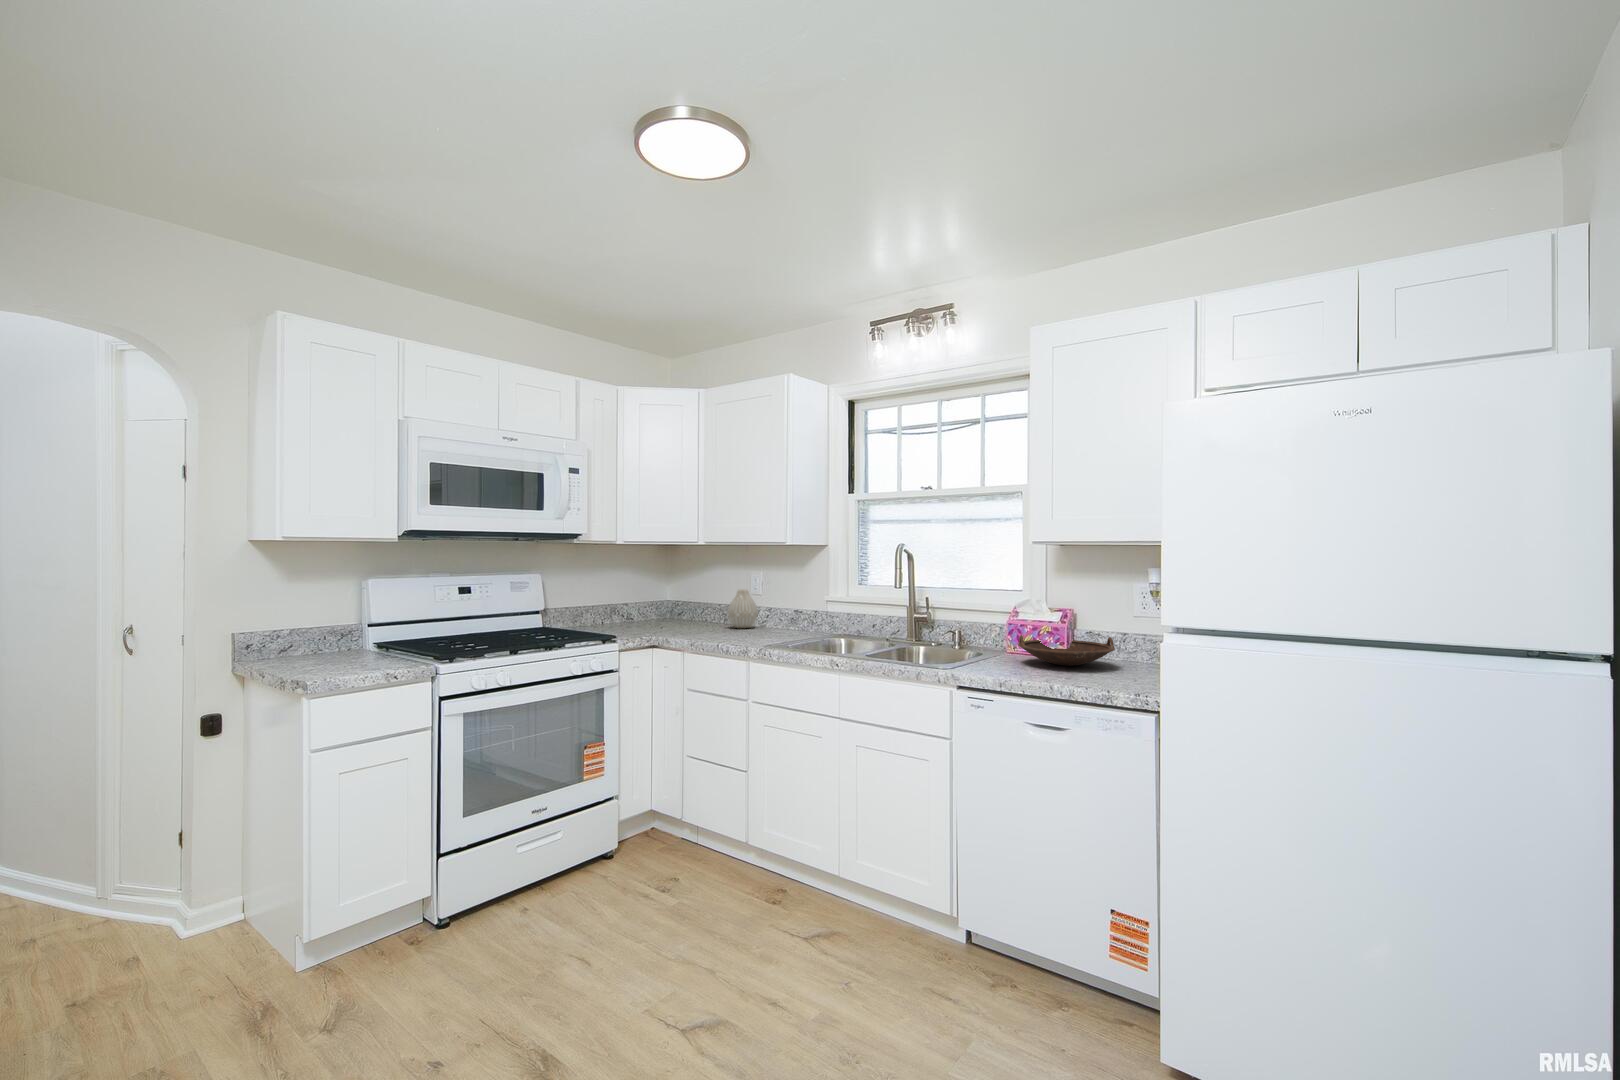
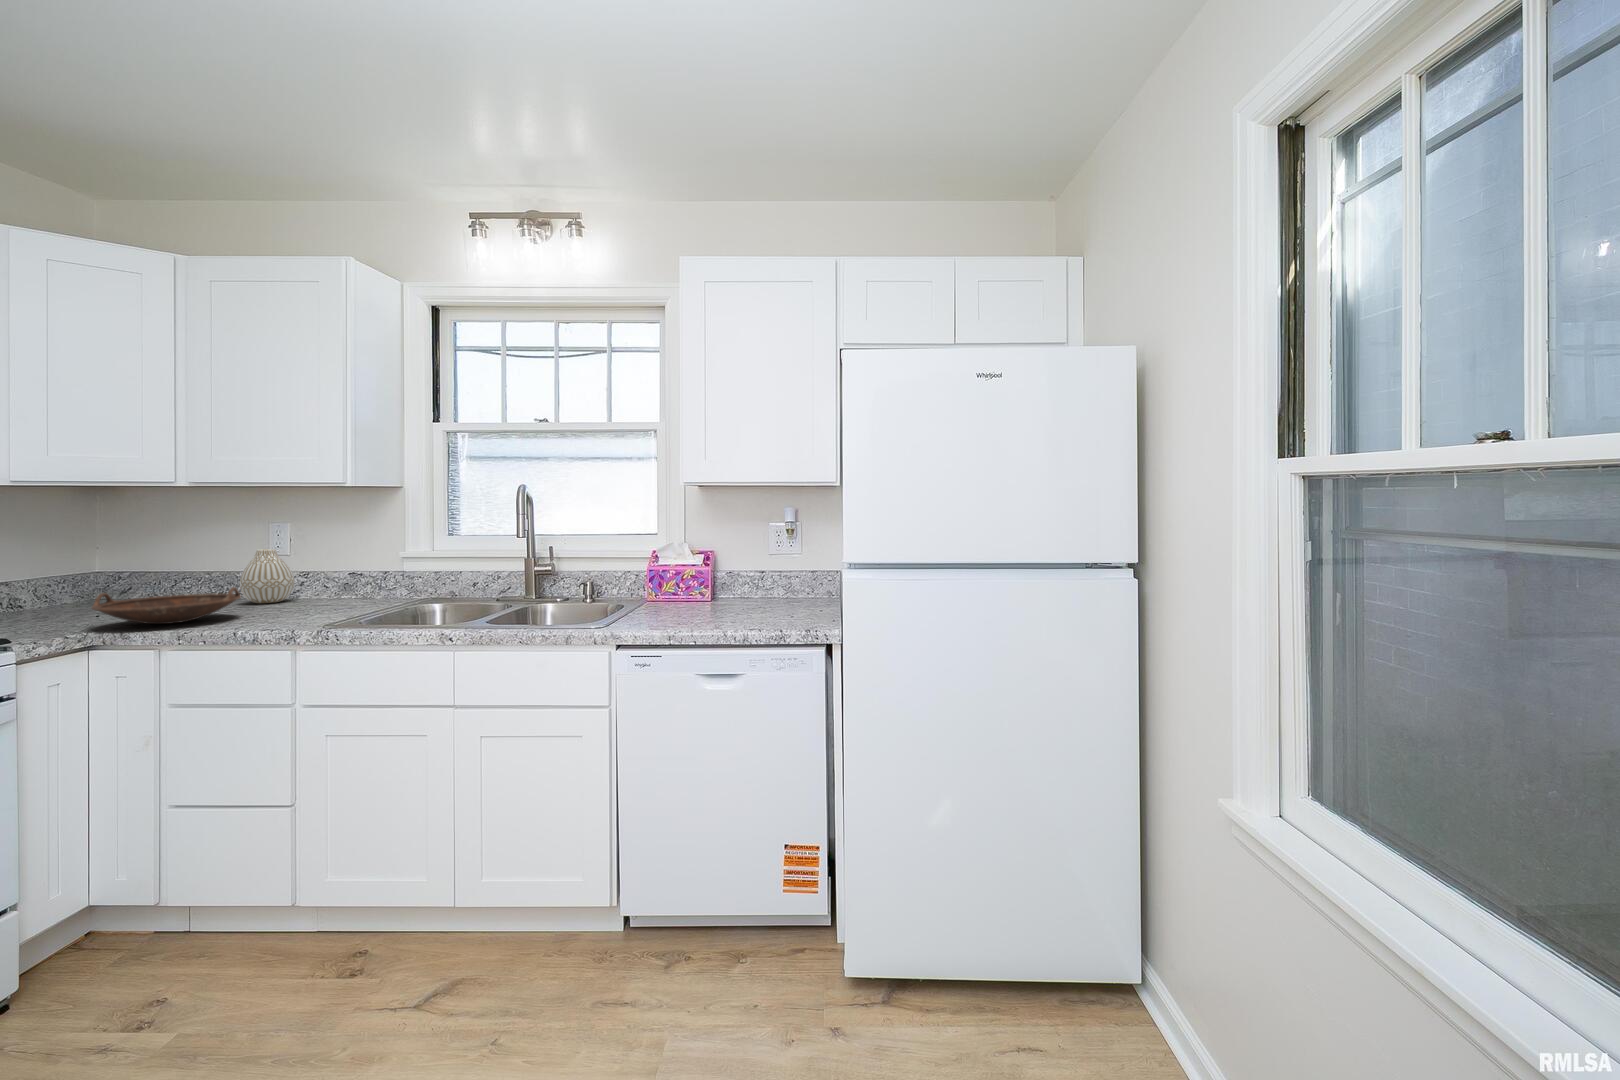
bowl: present [1018,635,1115,666] -> present [92,587,241,624]

